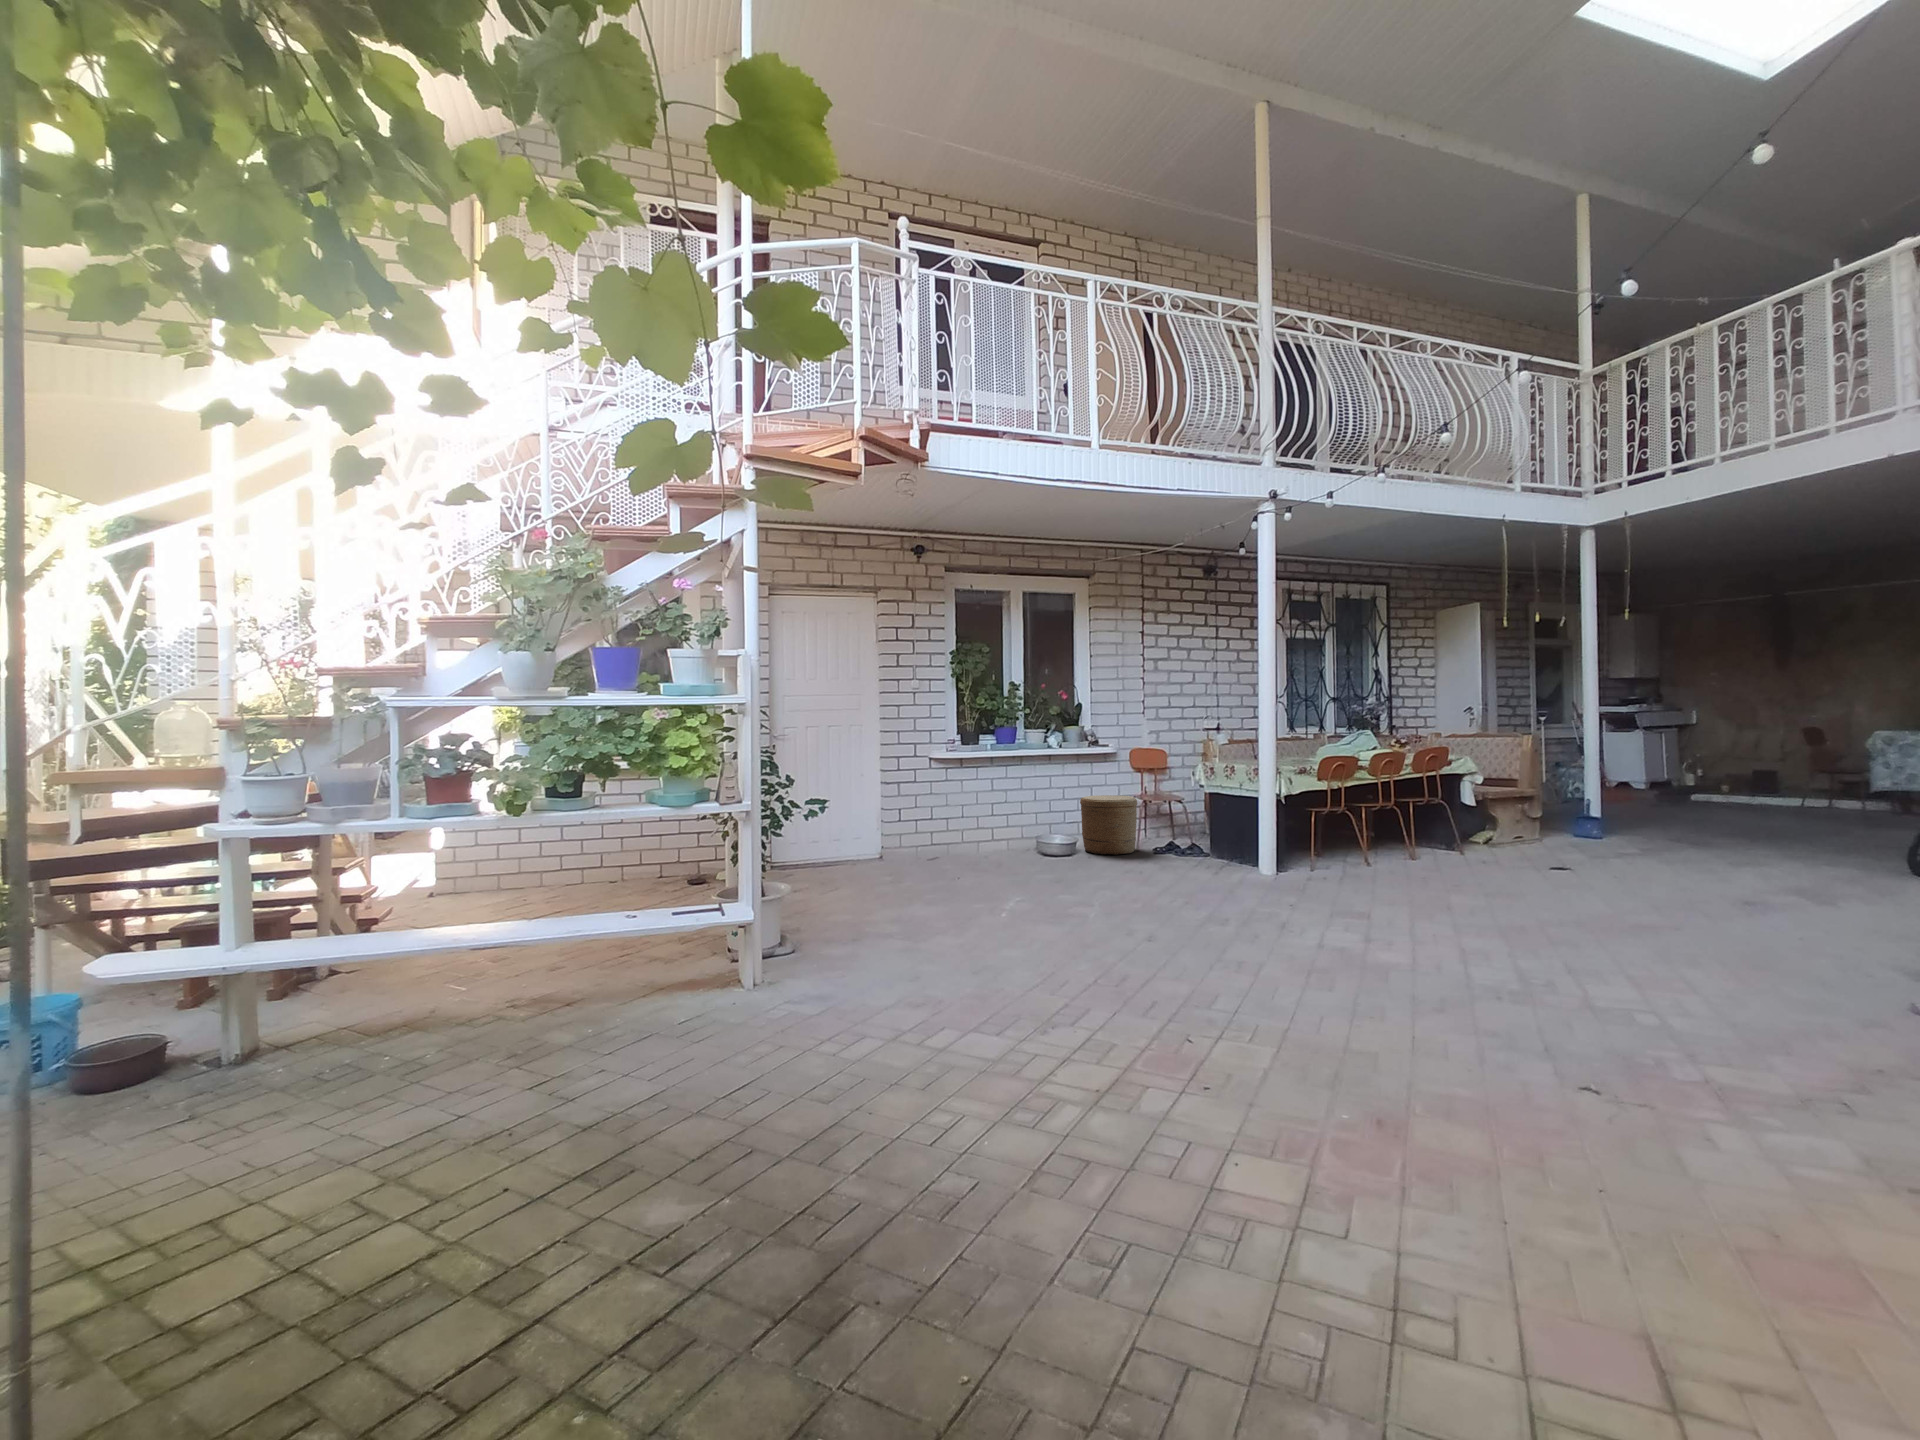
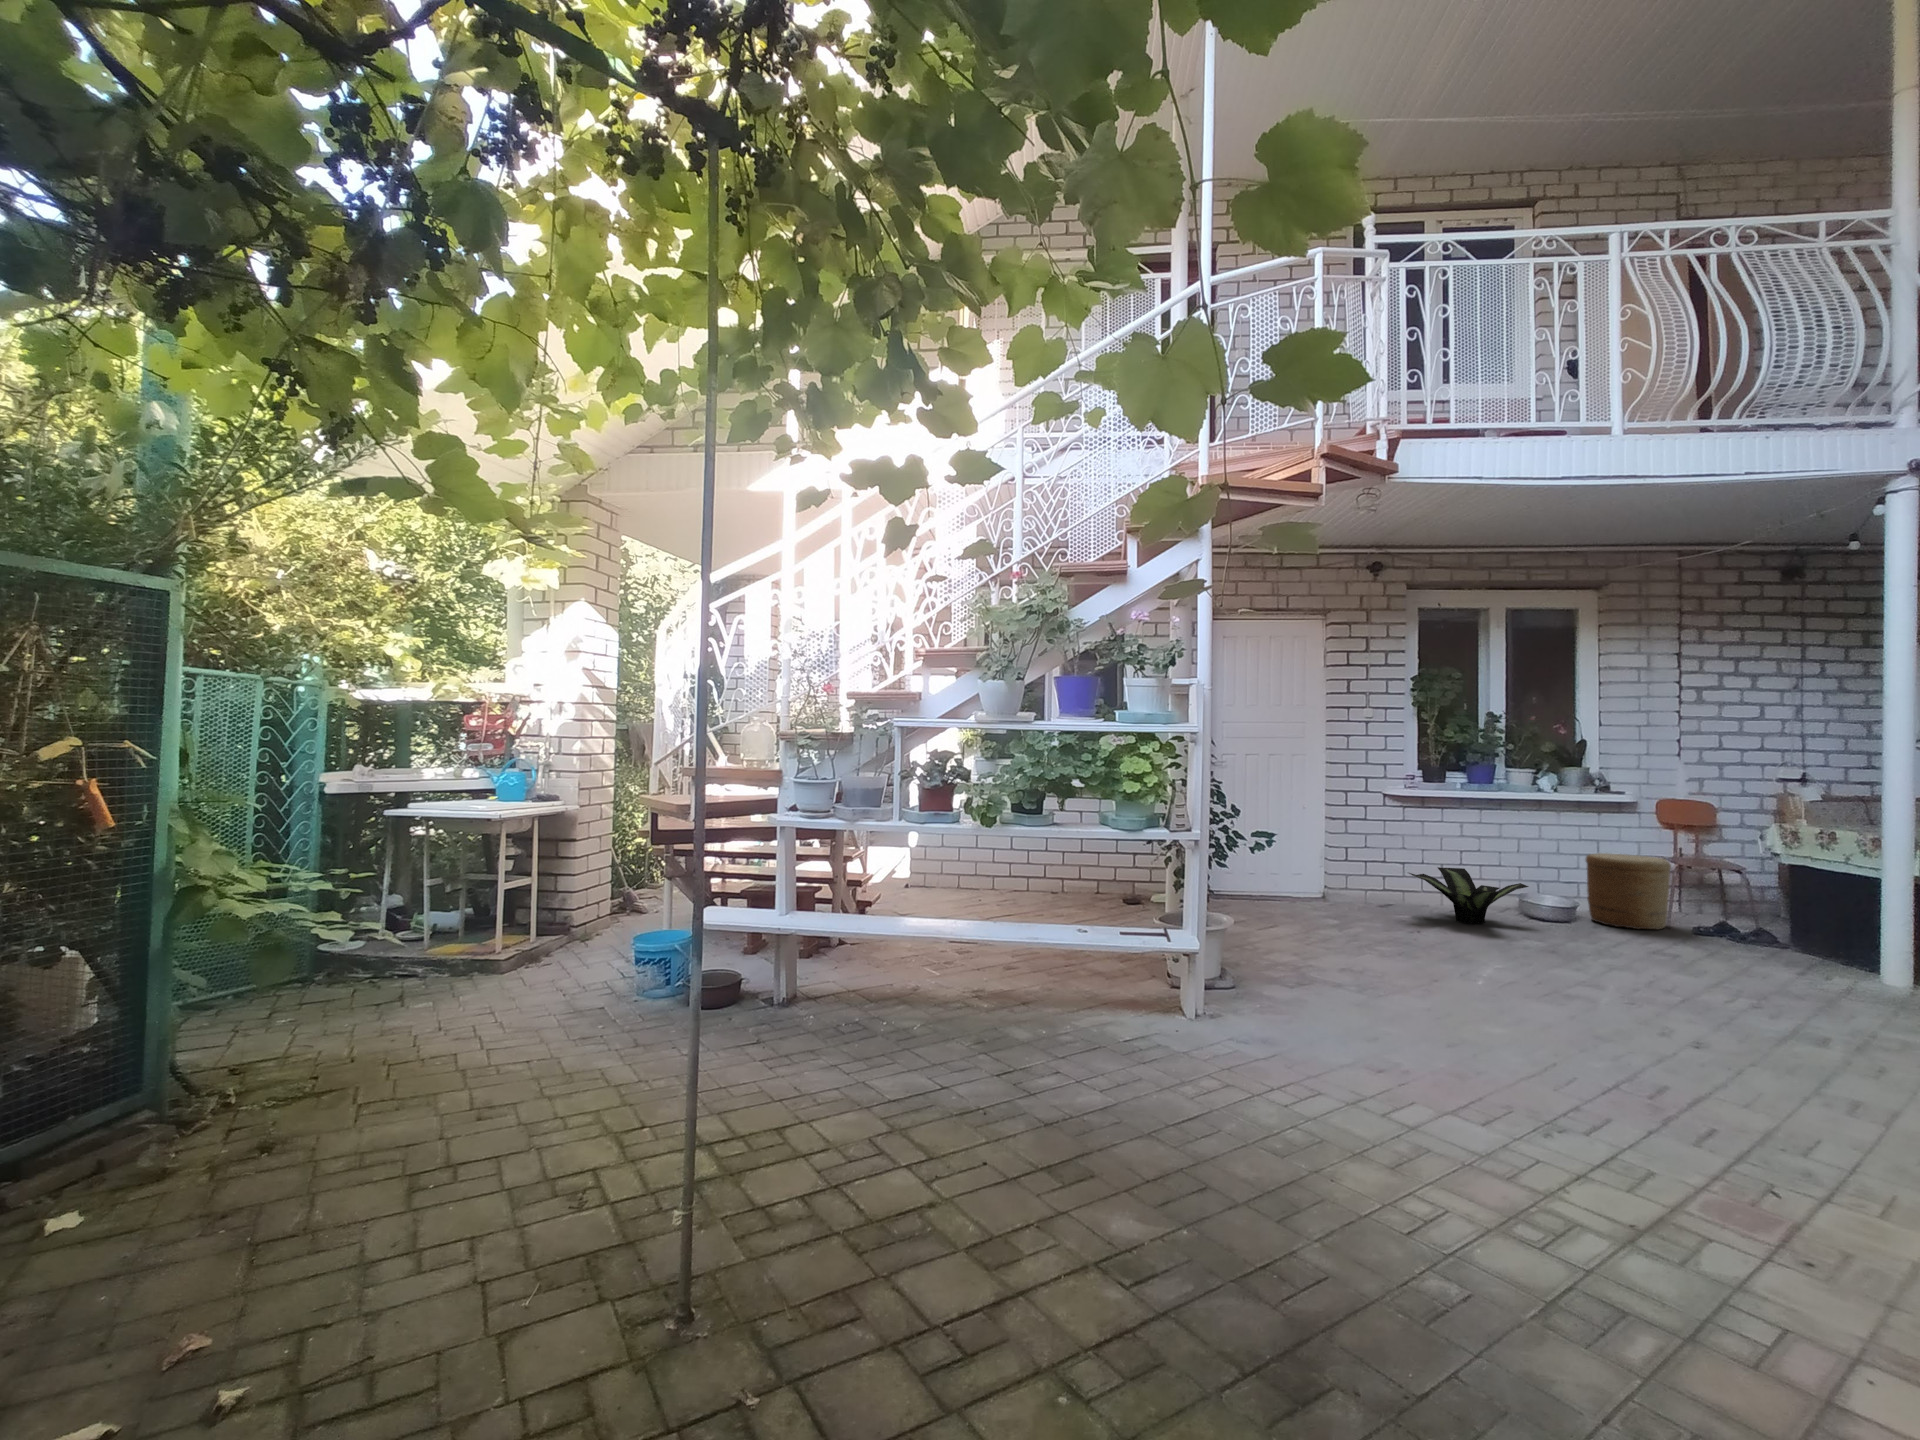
potted plant: none [947,818,1041,865] -> present [1409,867,1528,924]

